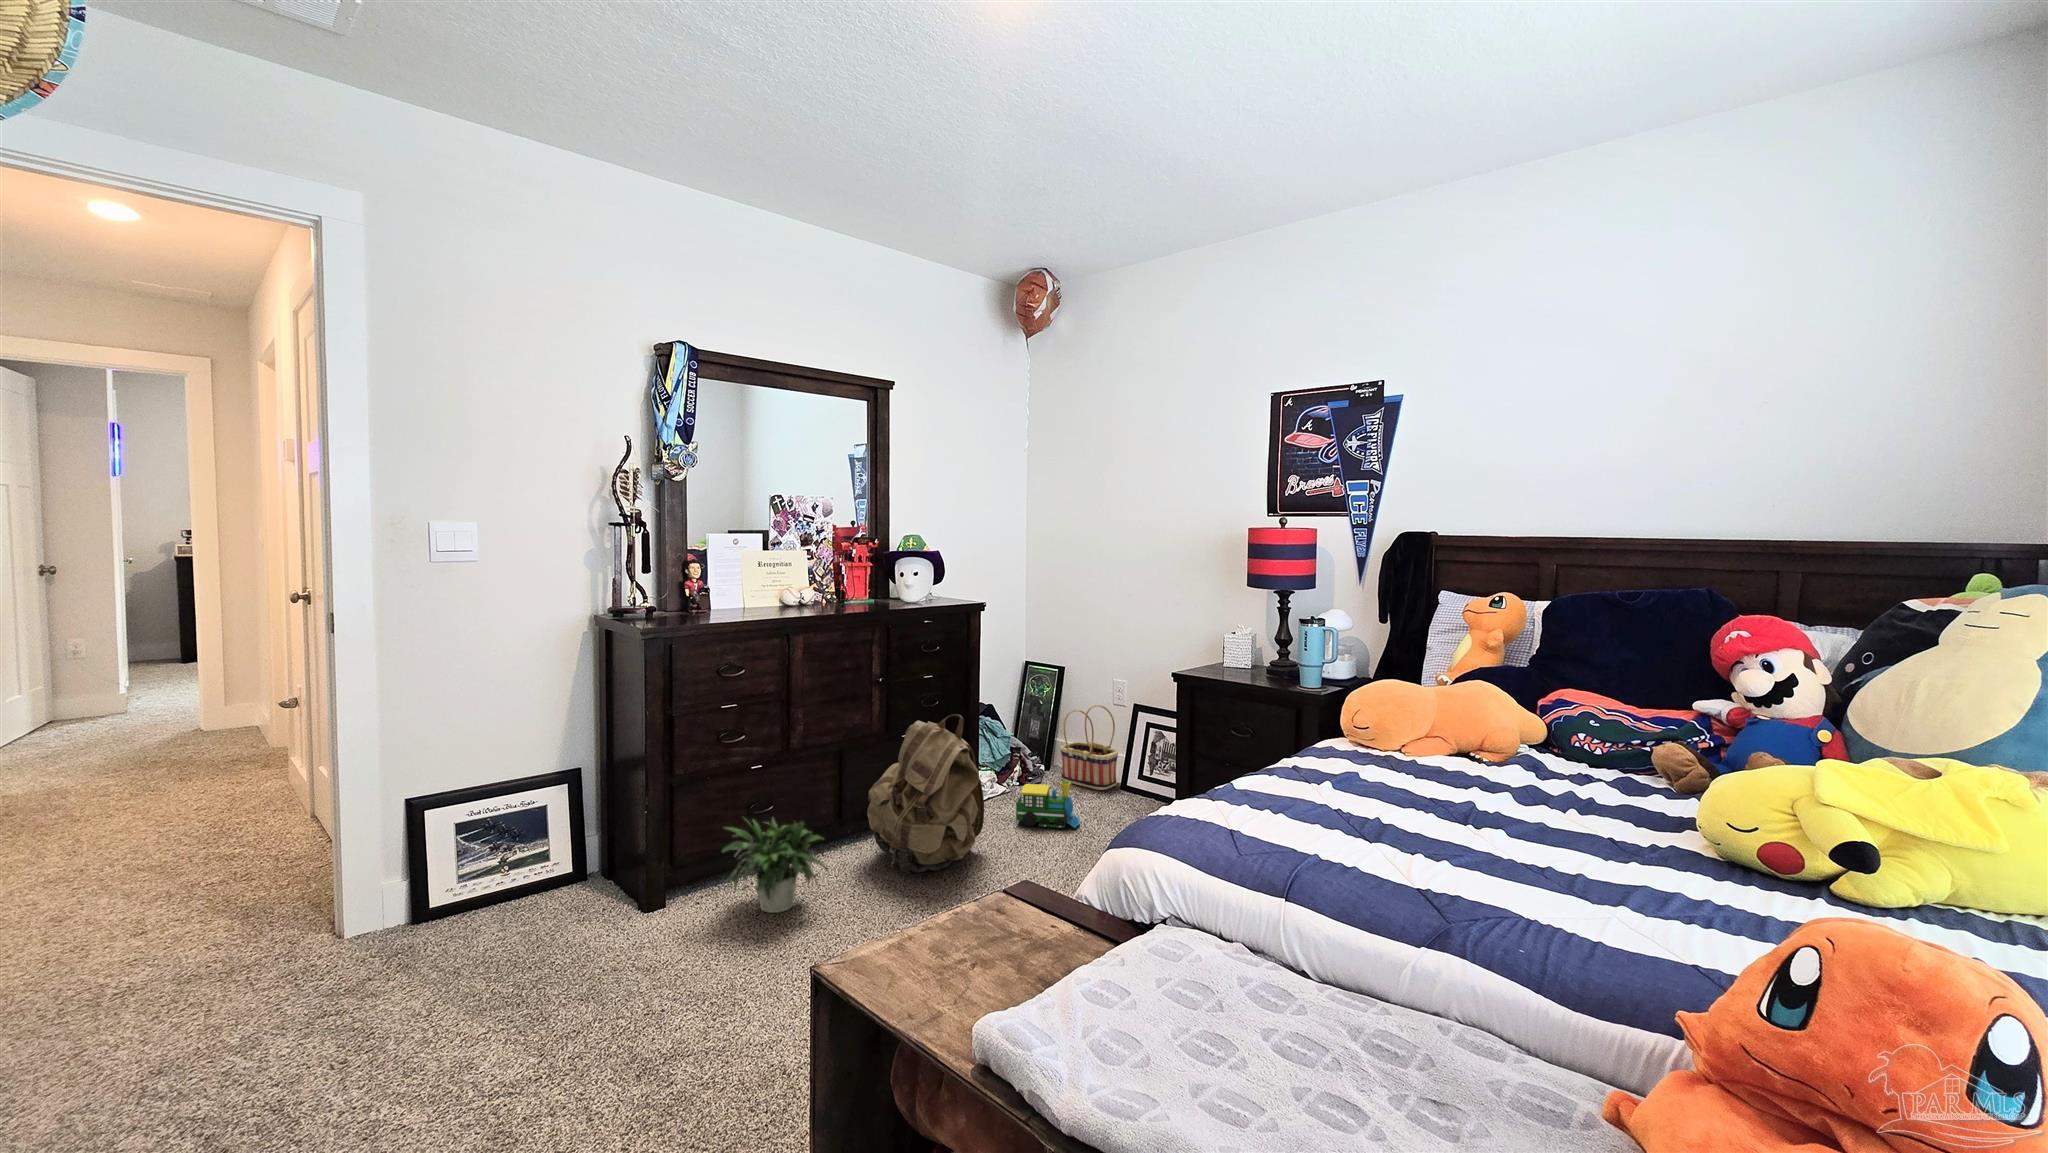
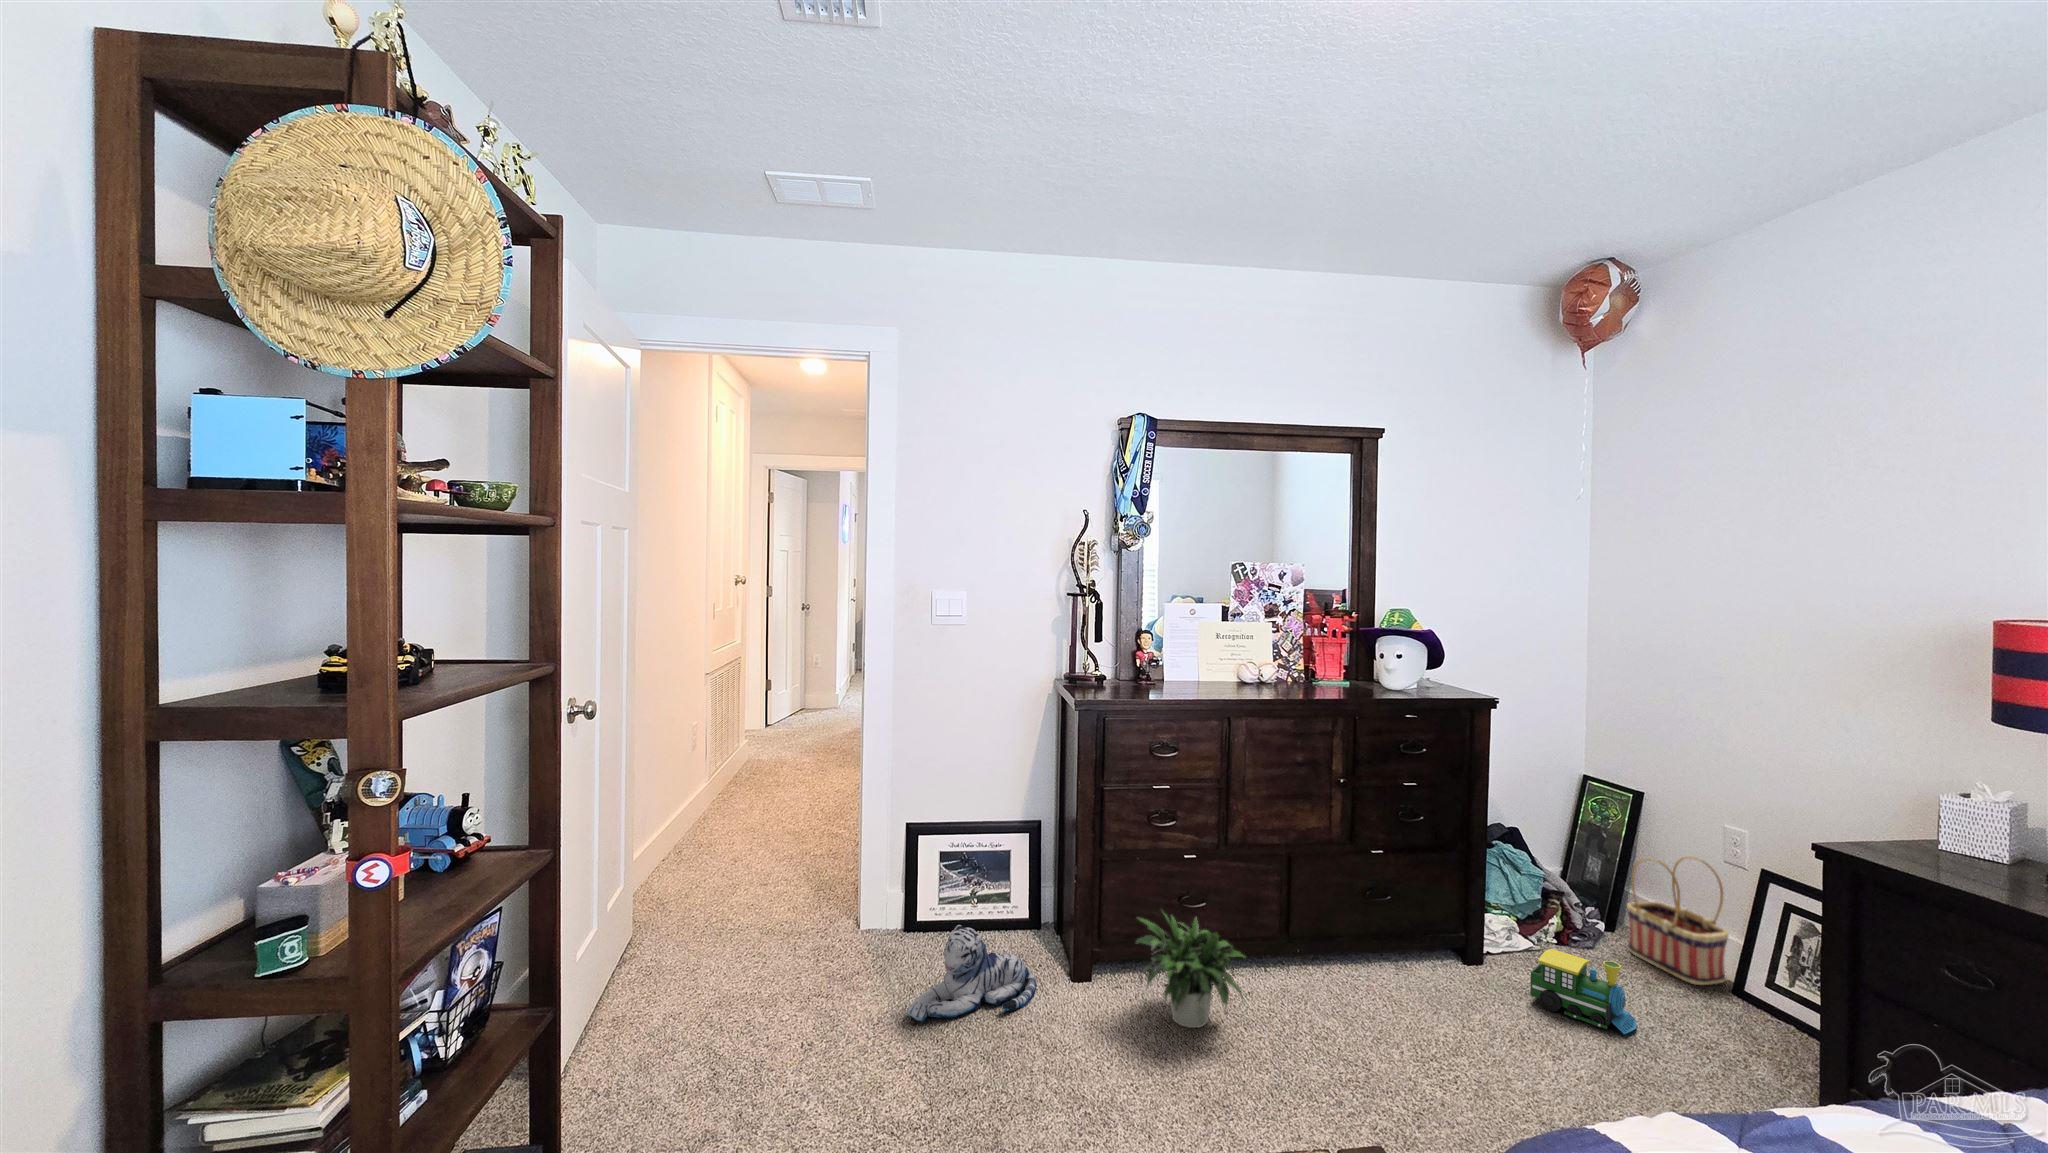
backpack: present [867,714,984,874] -> none [1312,840,1470,1034]
plush toy: none [474,880,615,991] -> present [907,925,1037,1022]

